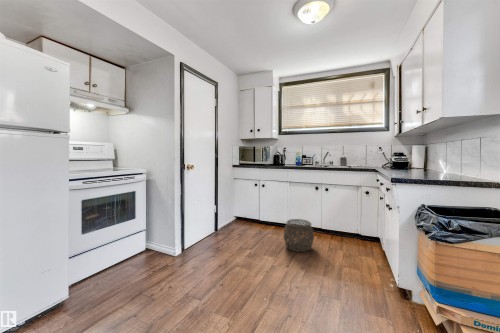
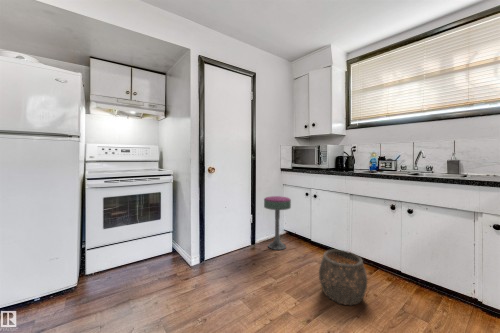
bar stool: none [225,188,247,231] -> present [264,196,291,250]

